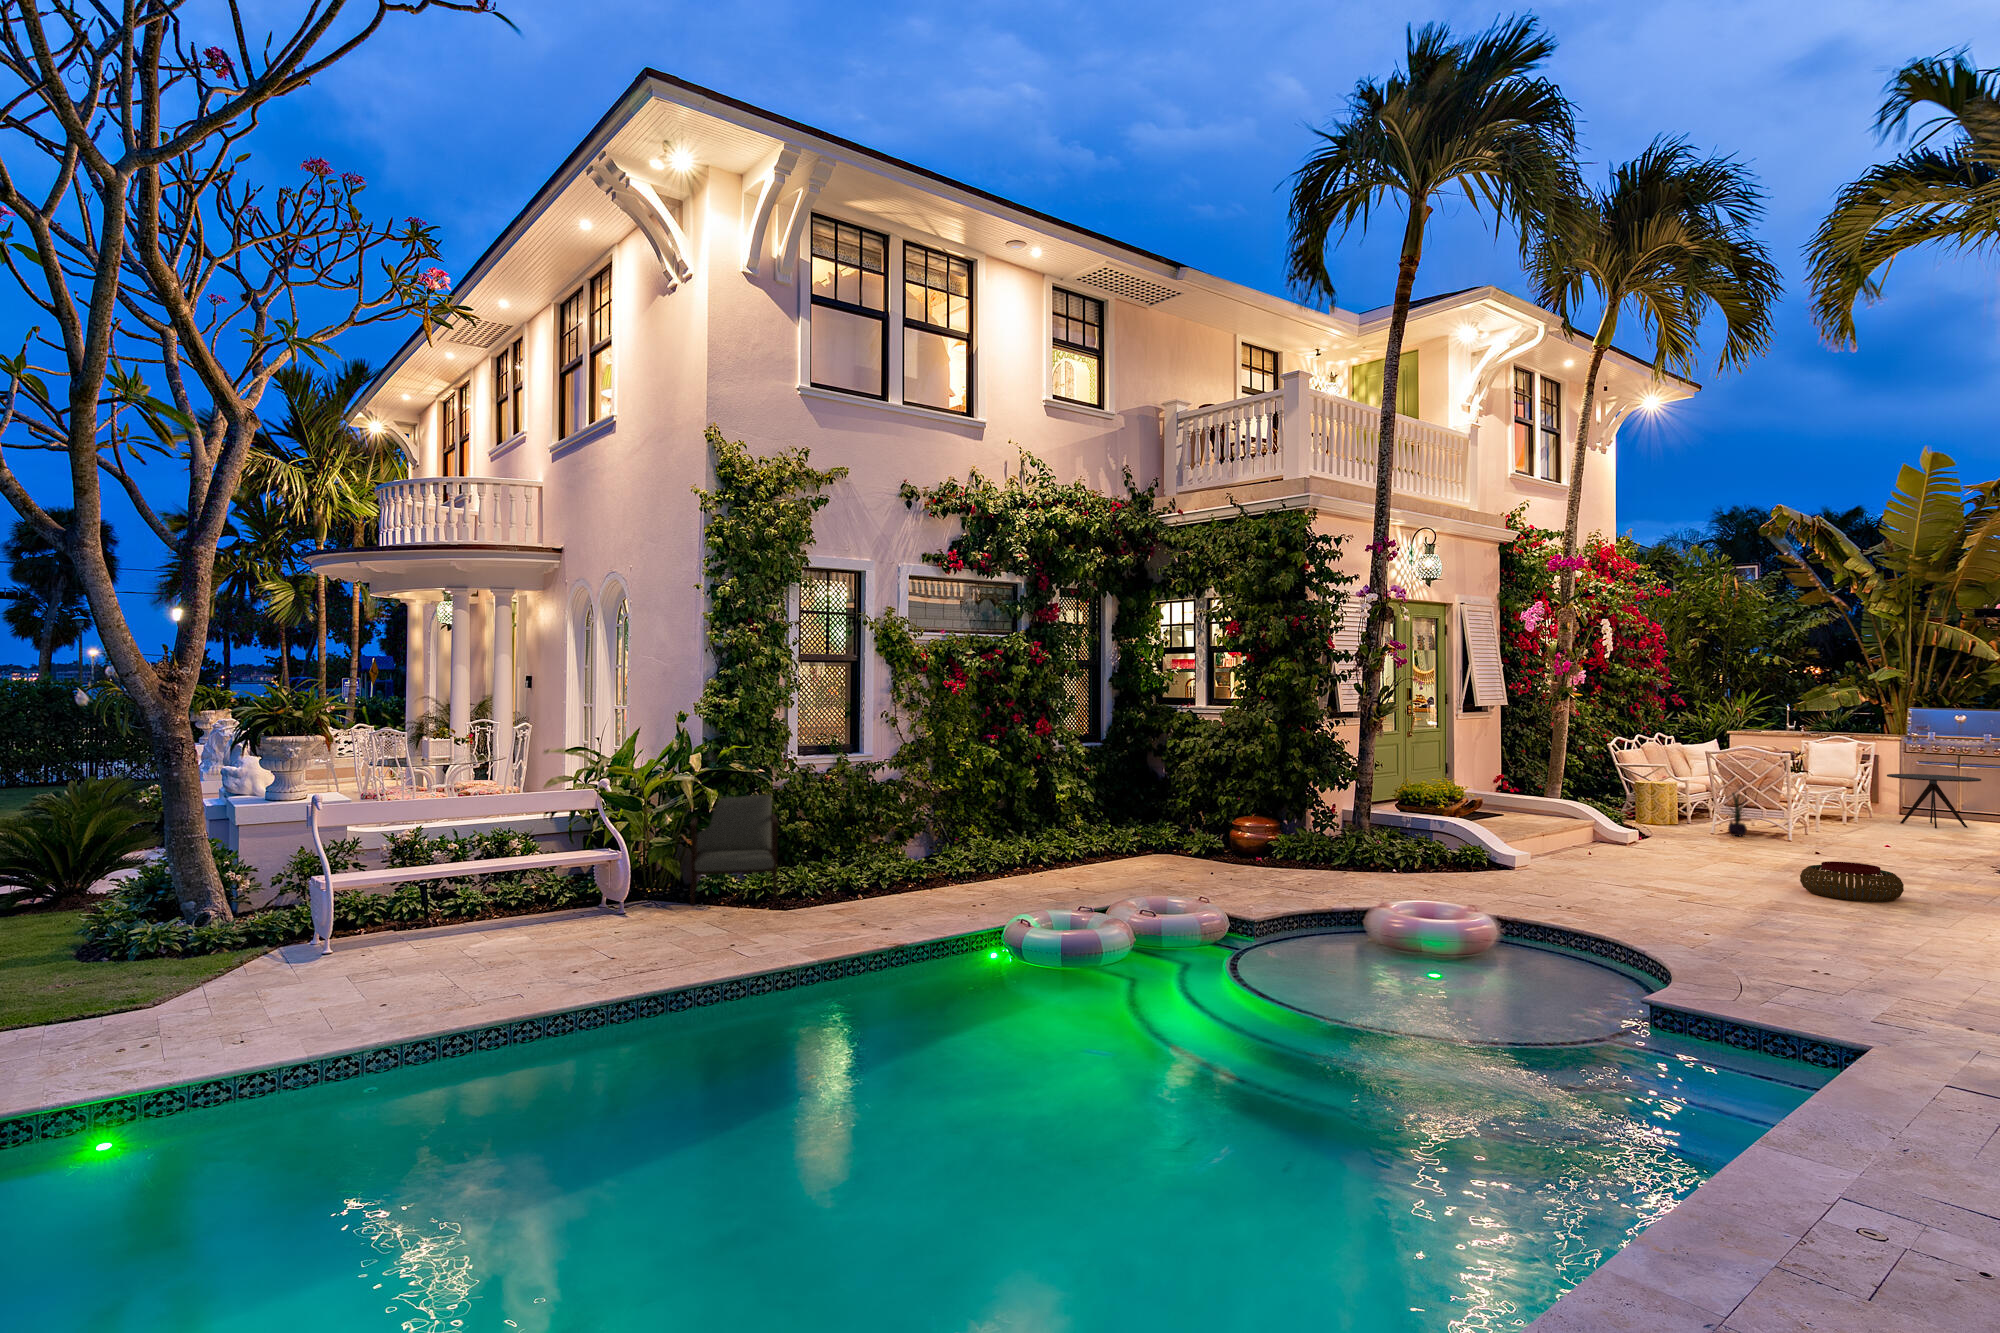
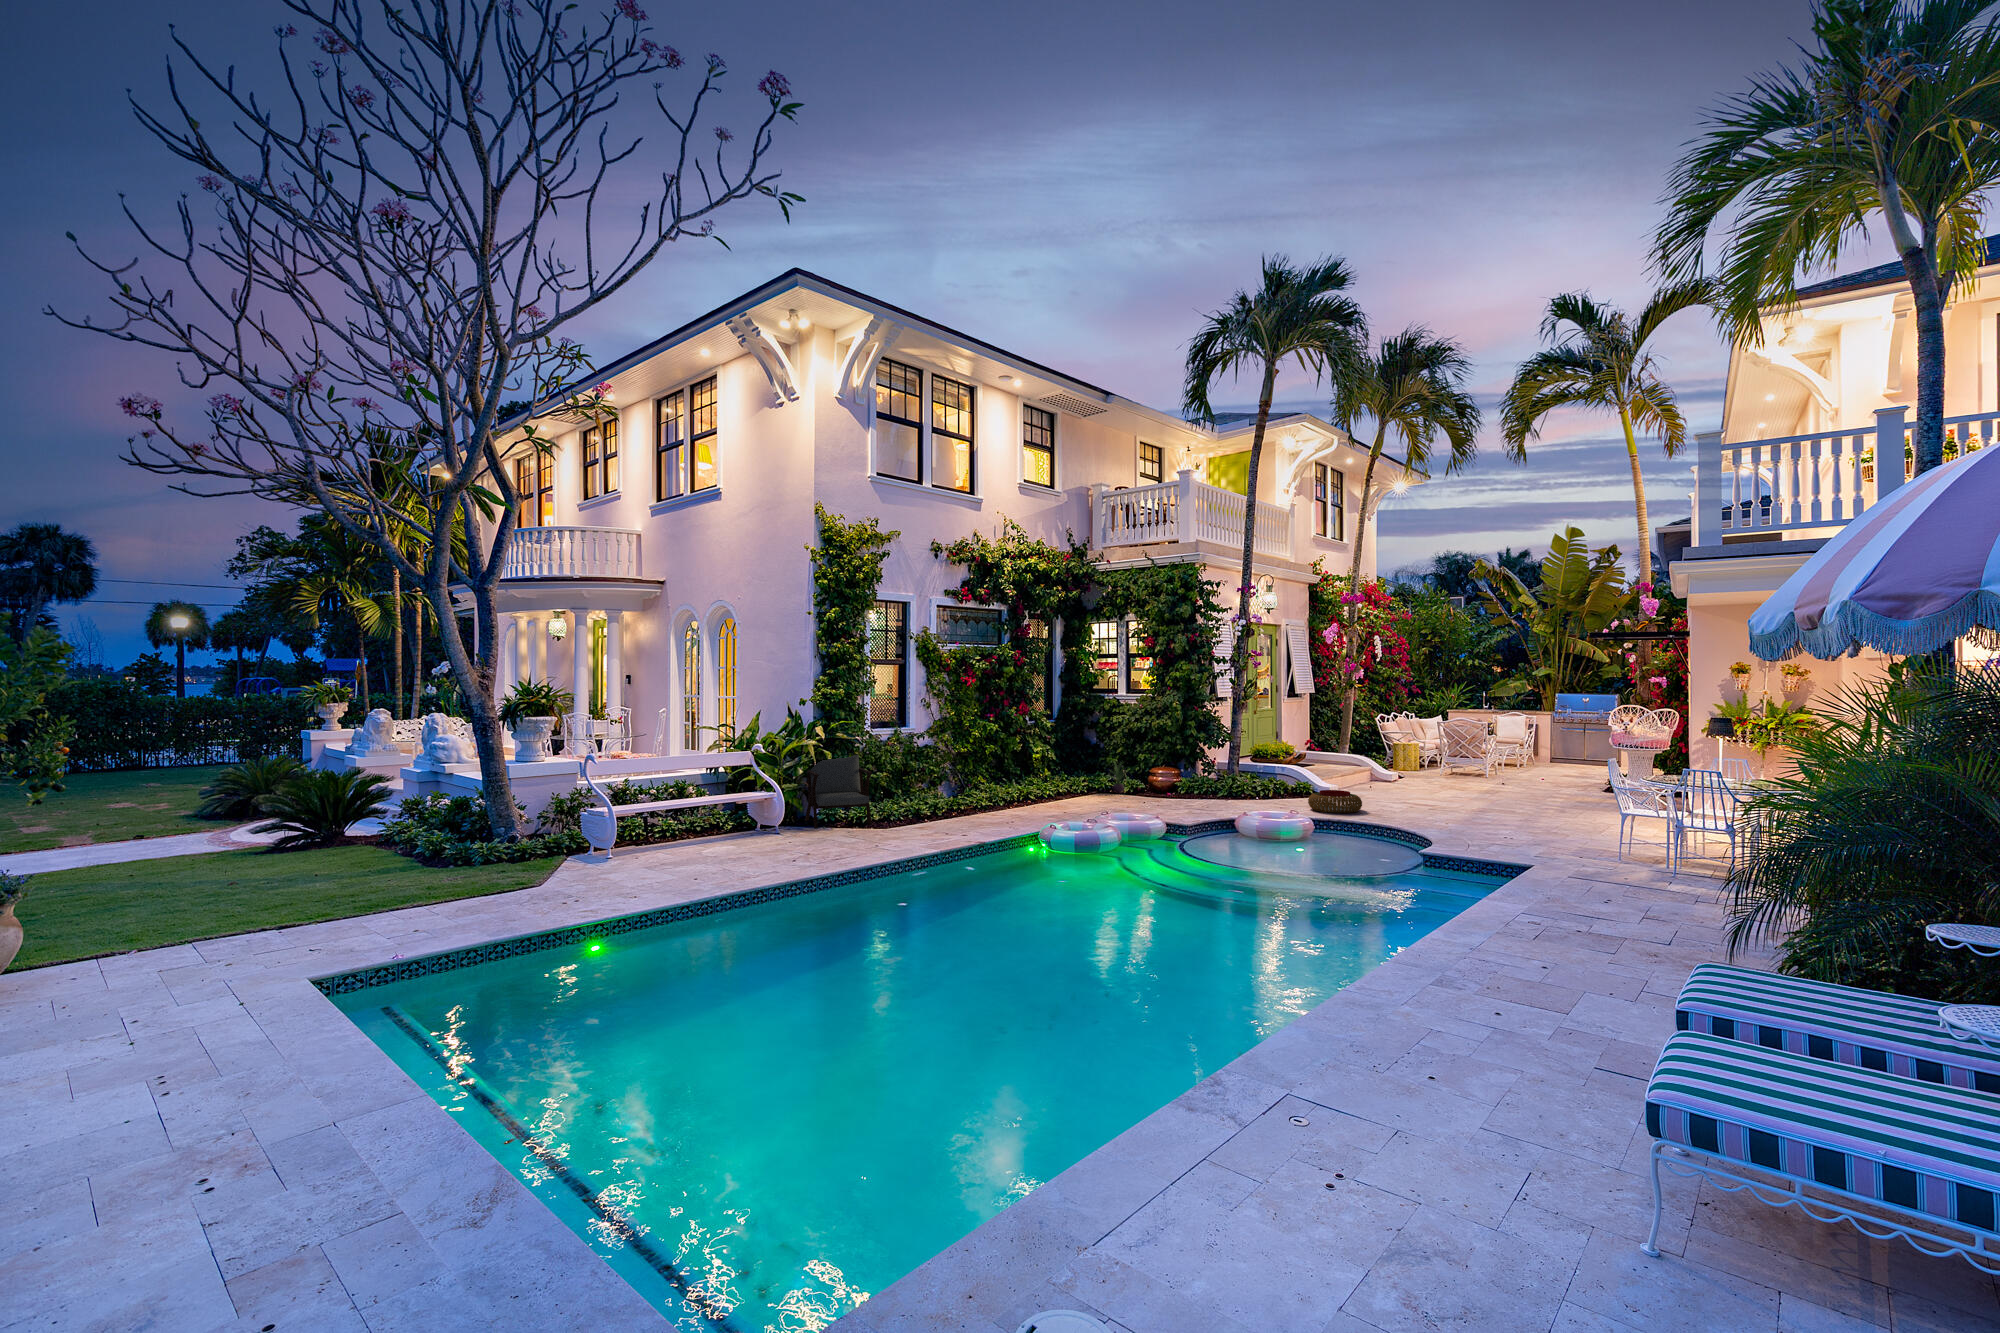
round table: present [1887,774,1981,828] -> none [1544,736,1598,770]
decorative plant: present [1728,793,1747,836] -> present [1113,764,1124,793]
pouf: present [1800,861,1904,902] -> present [1308,790,1362,813]

